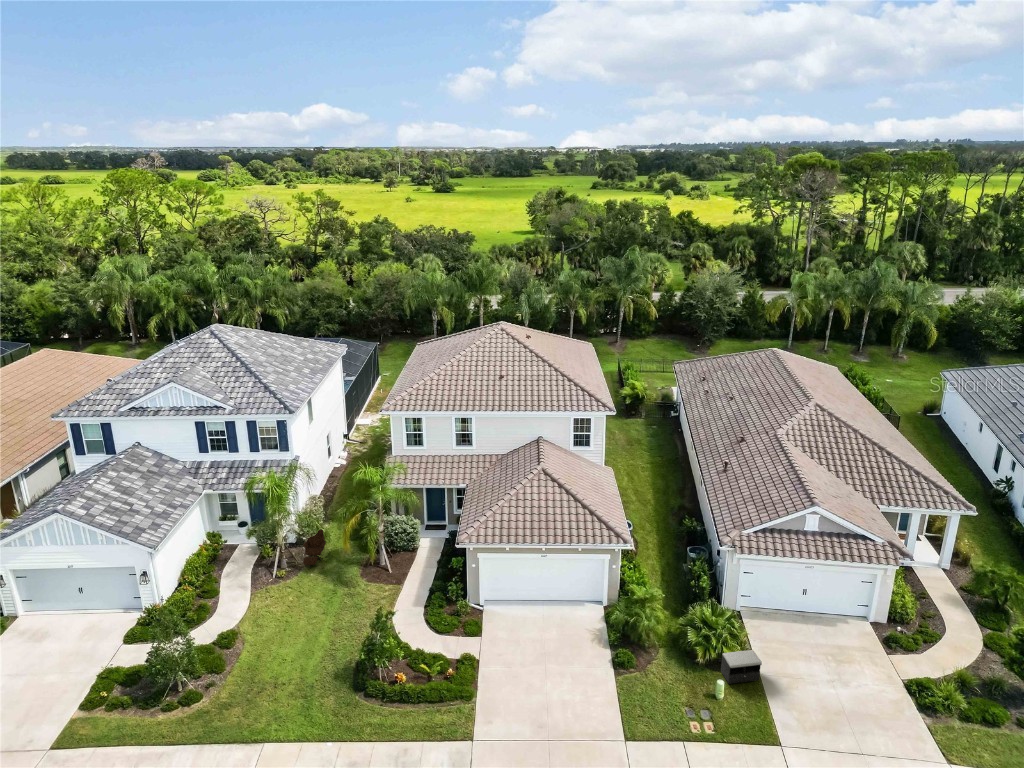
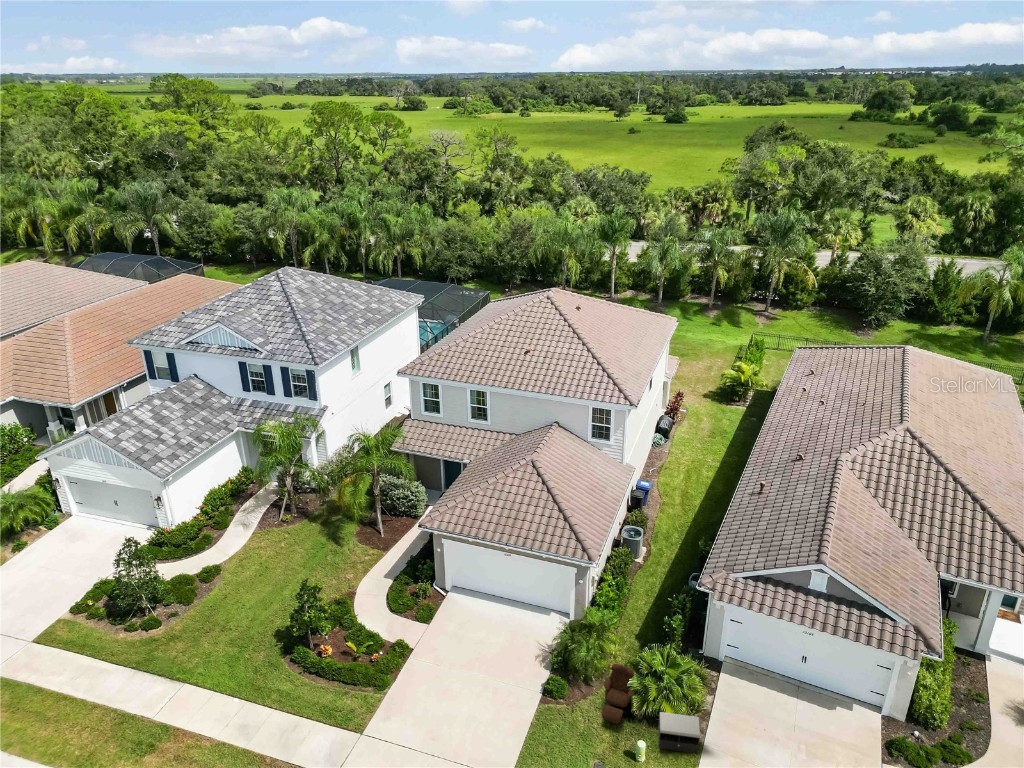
lounge chair: present [303,529,326,568] -> present [602,664,635,726]

